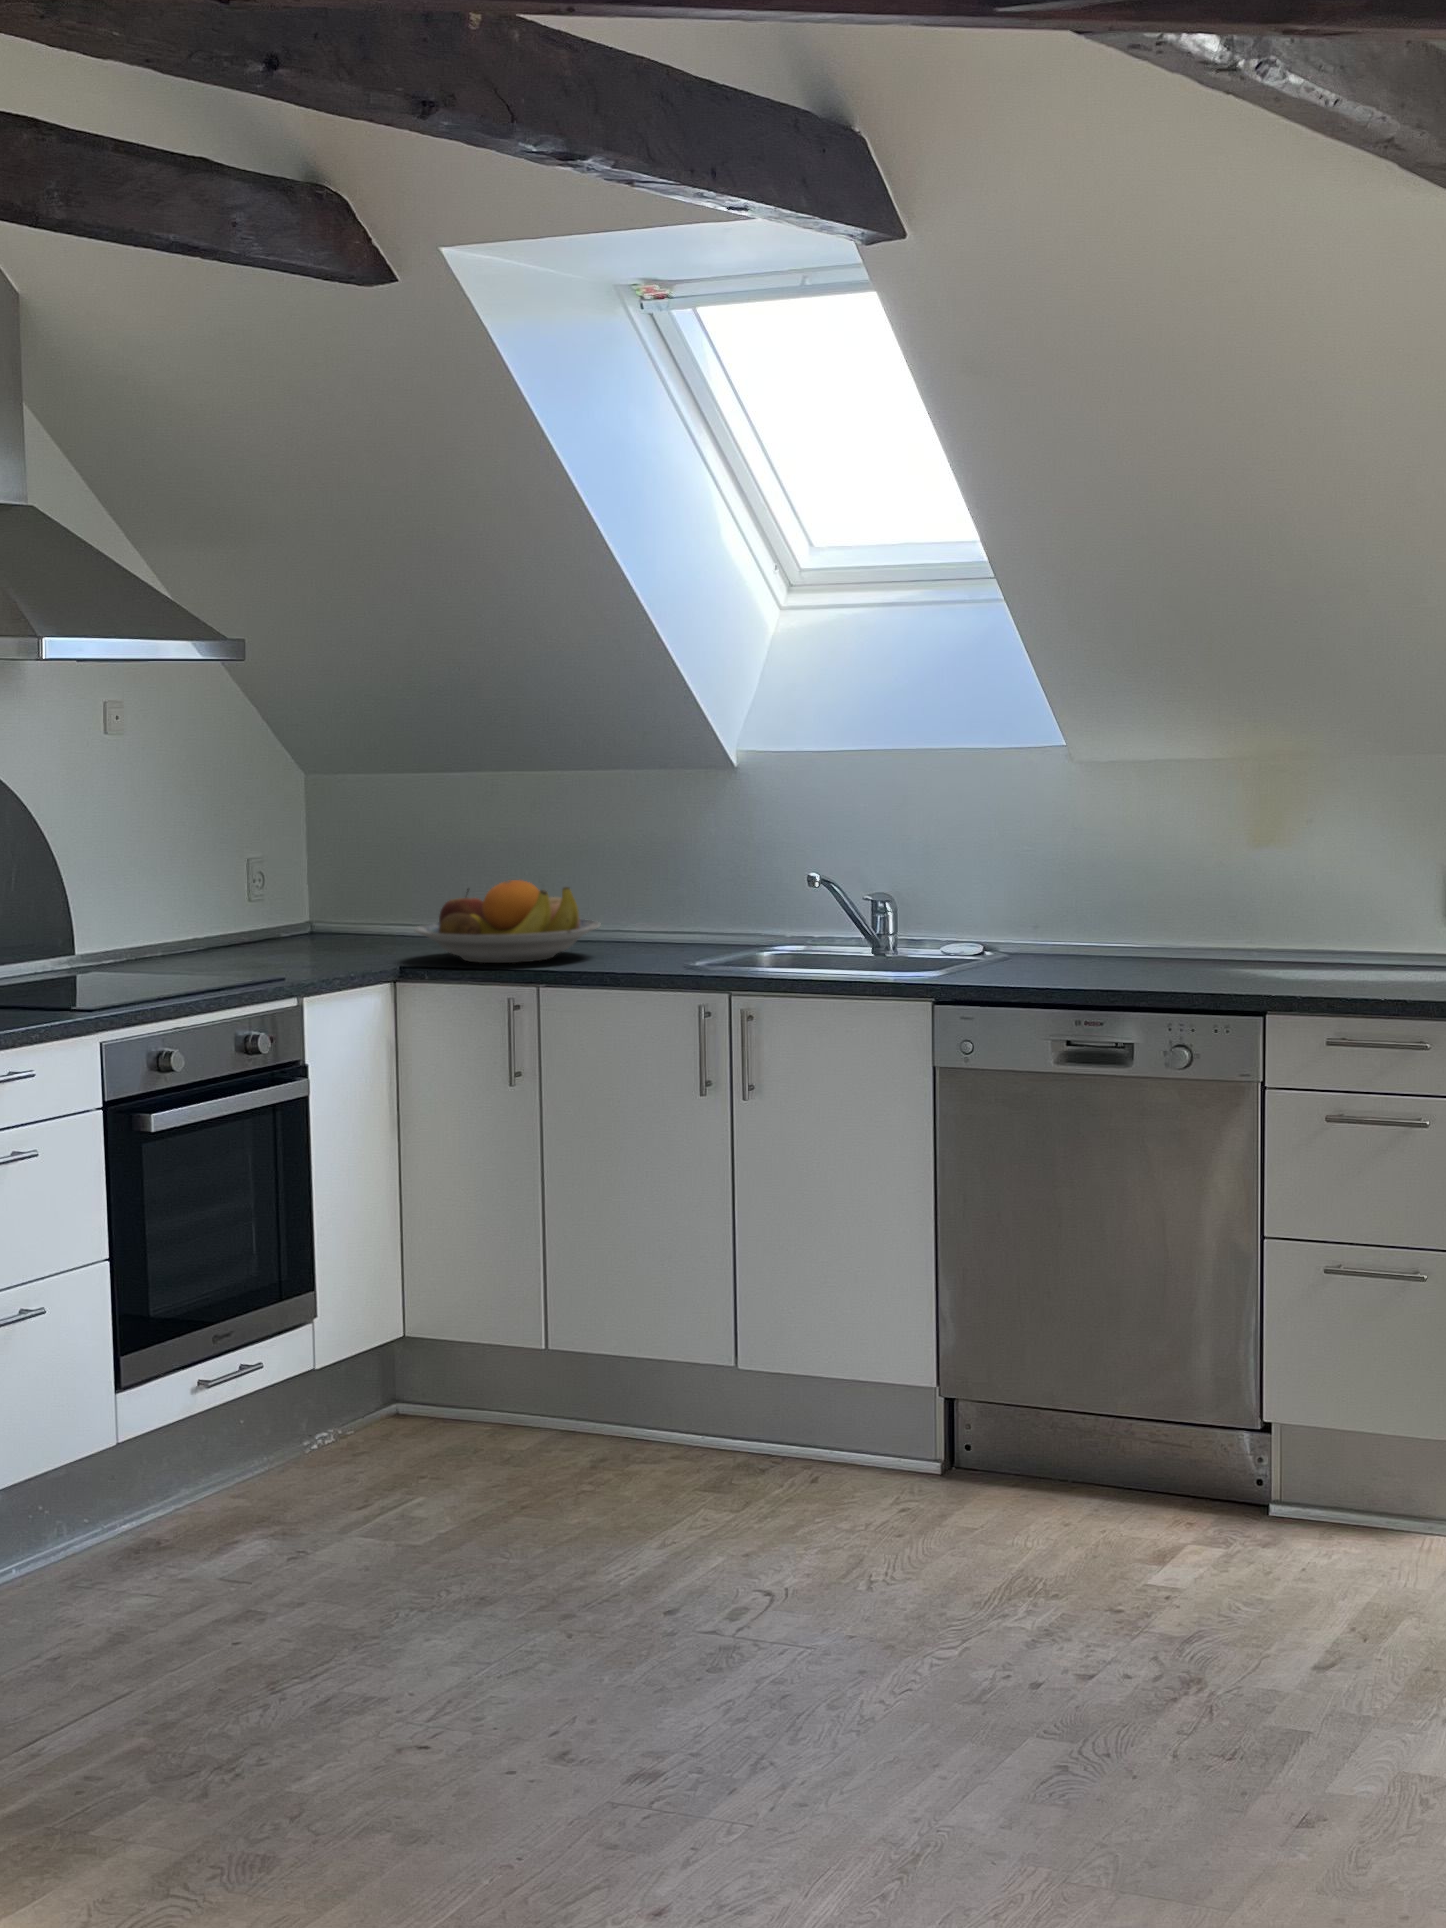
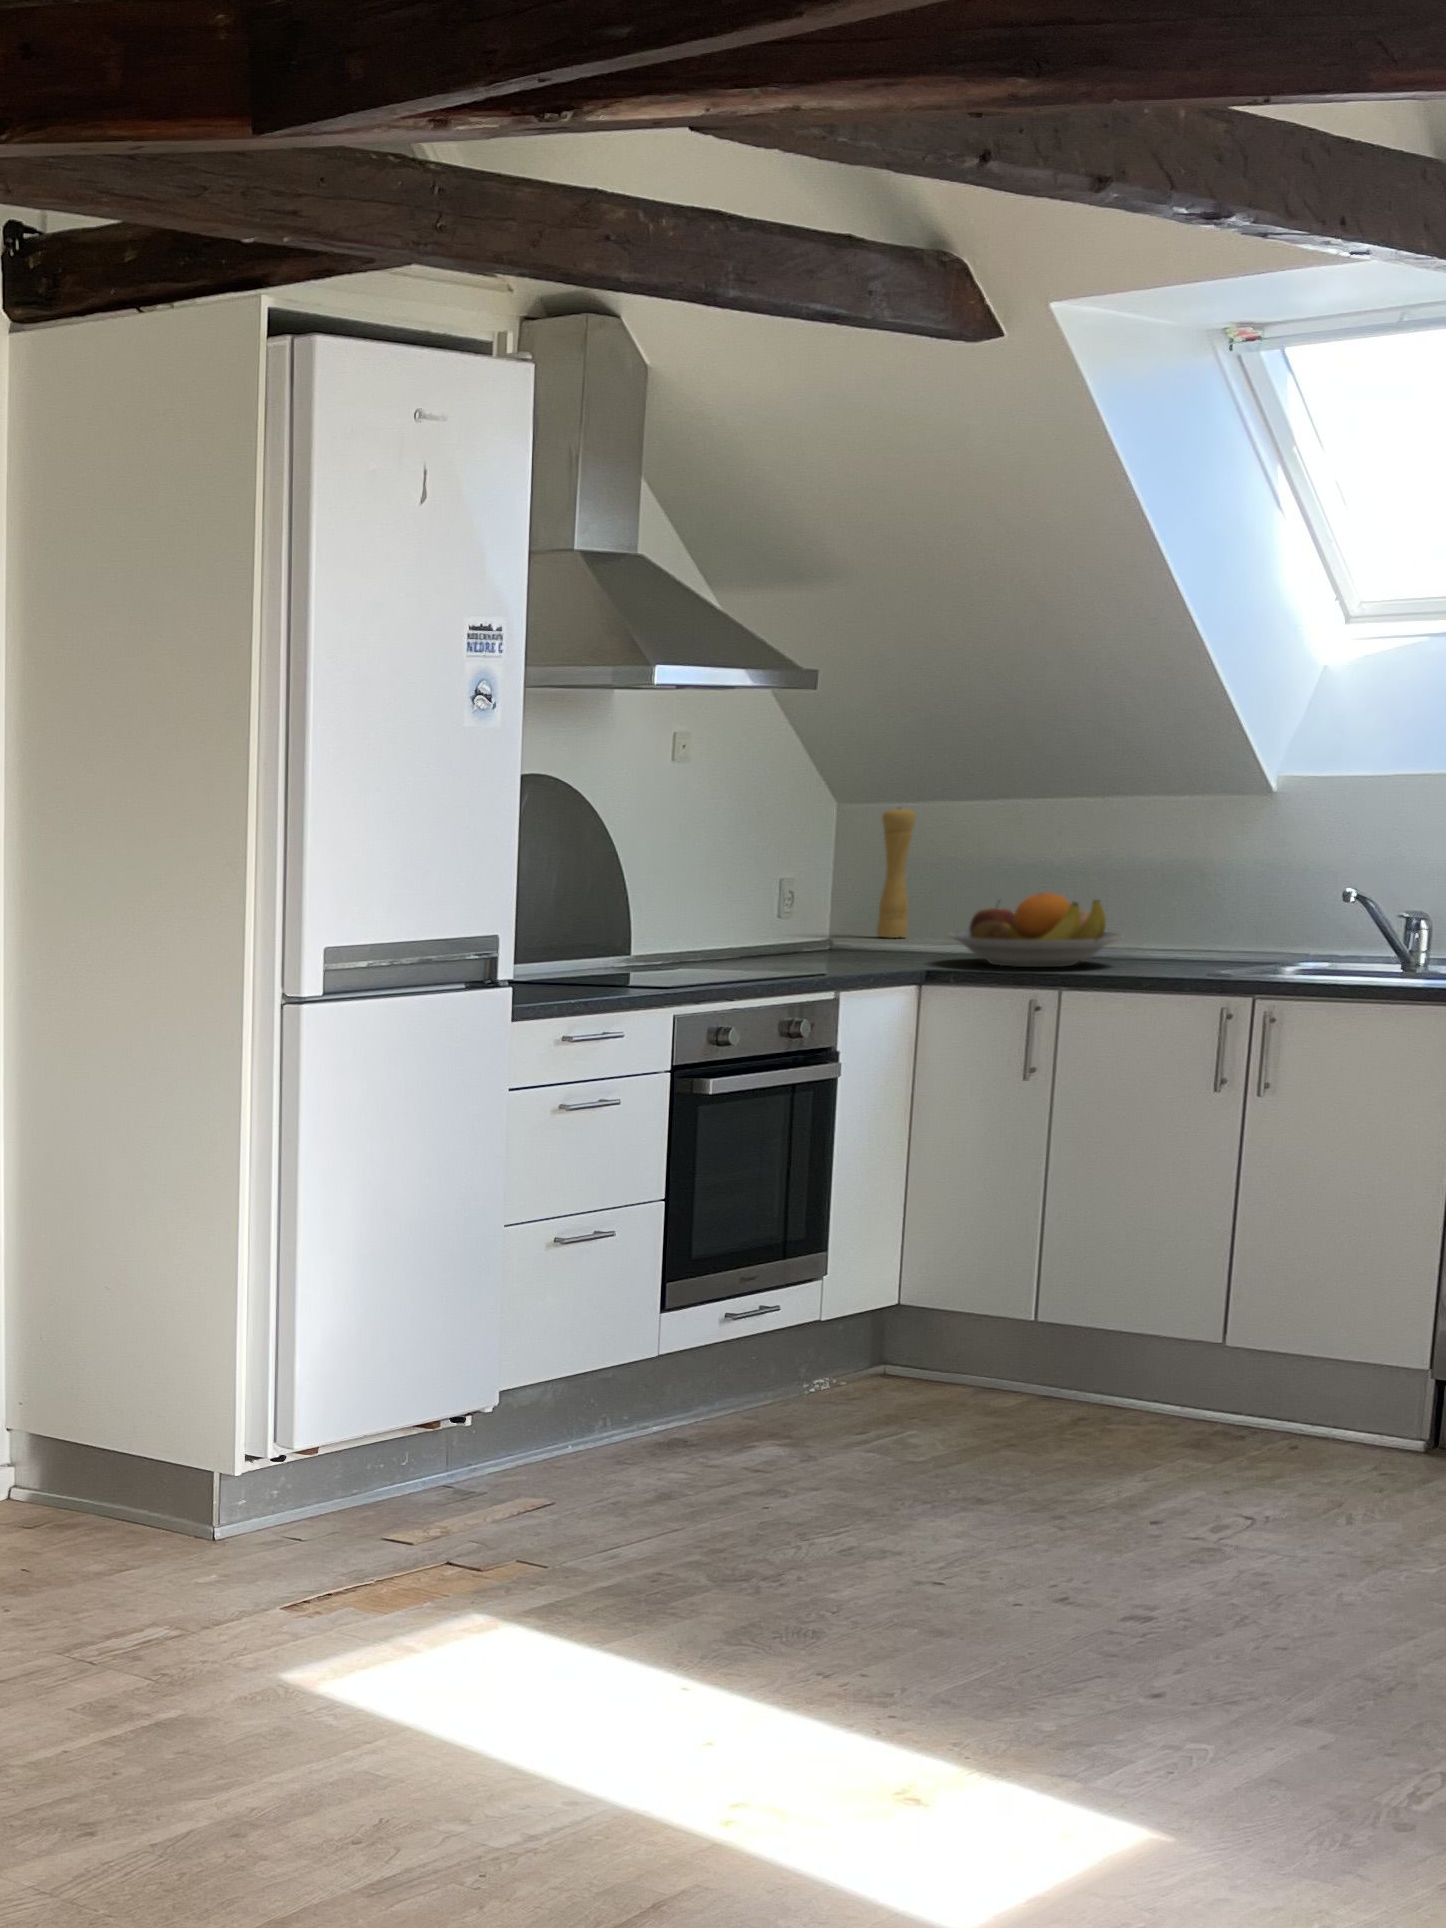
pepper mill: none [352,783,391,927] -> present [877,808,916,938]

